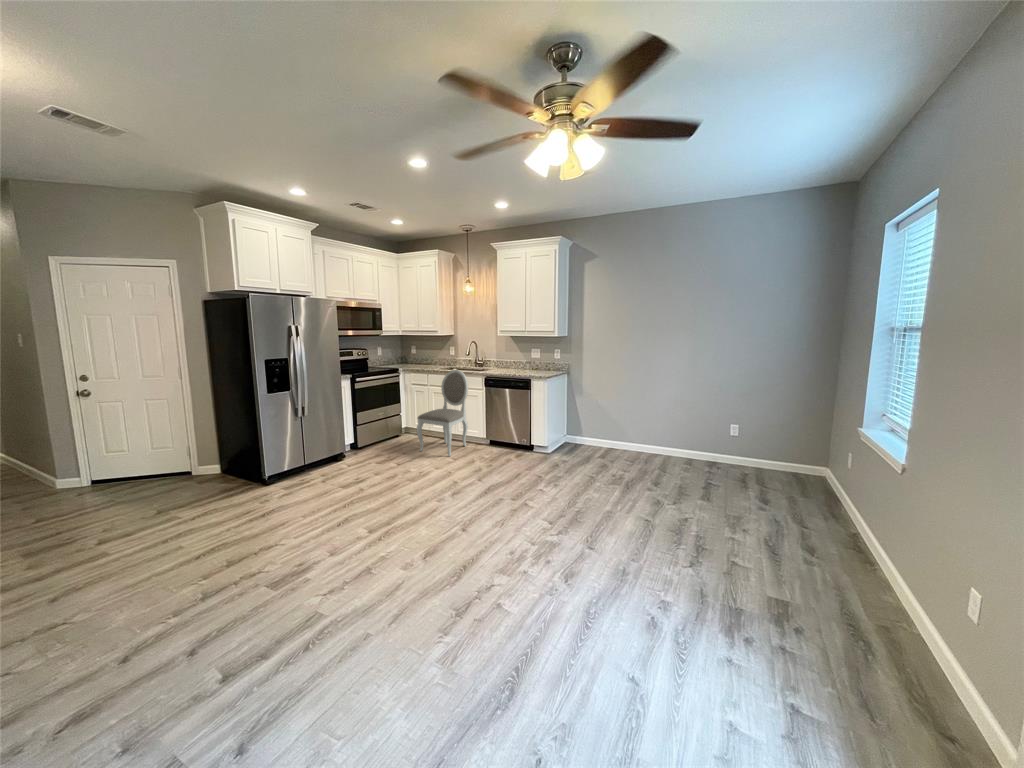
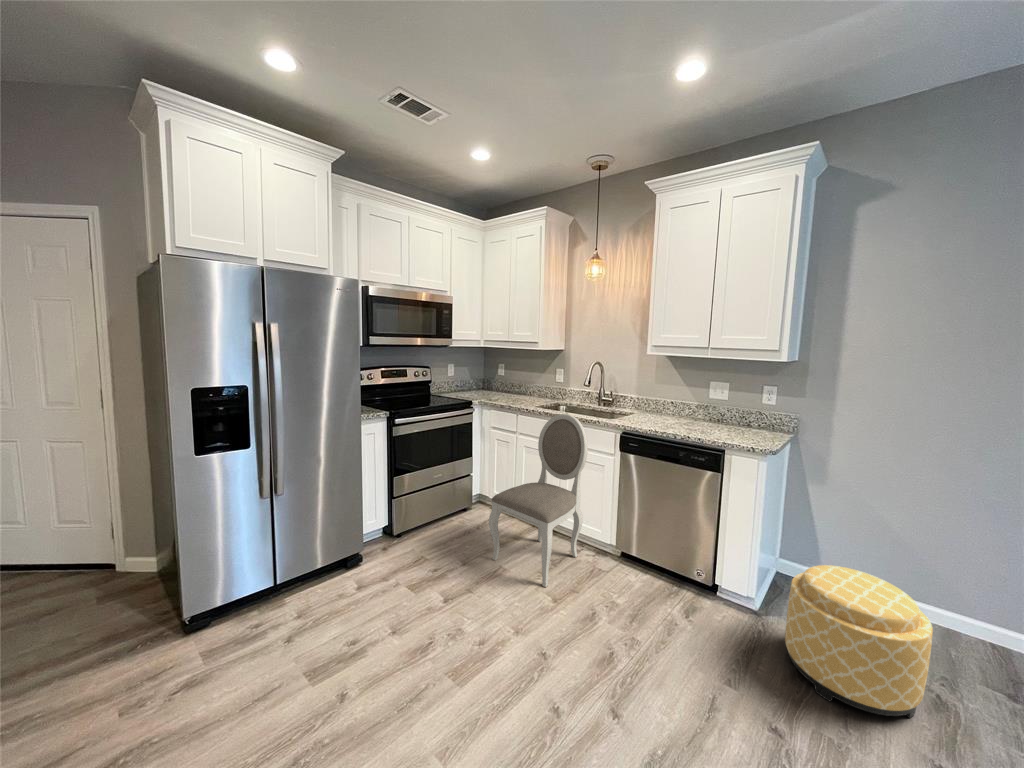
ottoman: none [554,422,599,470] -> present [785,565,933,718]

